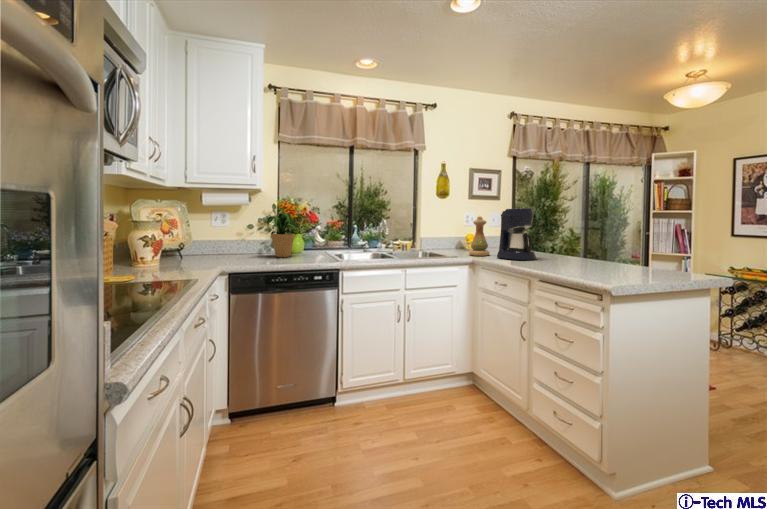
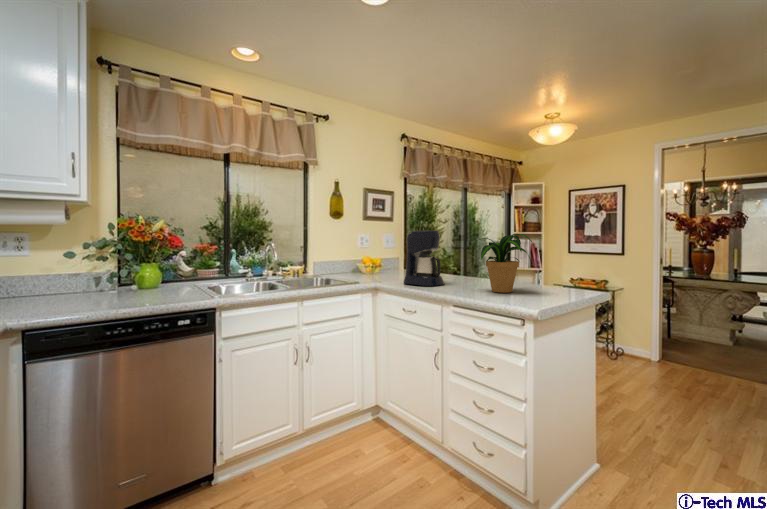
potted plant: present [267,213,303,257] -> present [470,234,532,293]
vase: present [469,216,490,256] -> none [372,238,393,282]

